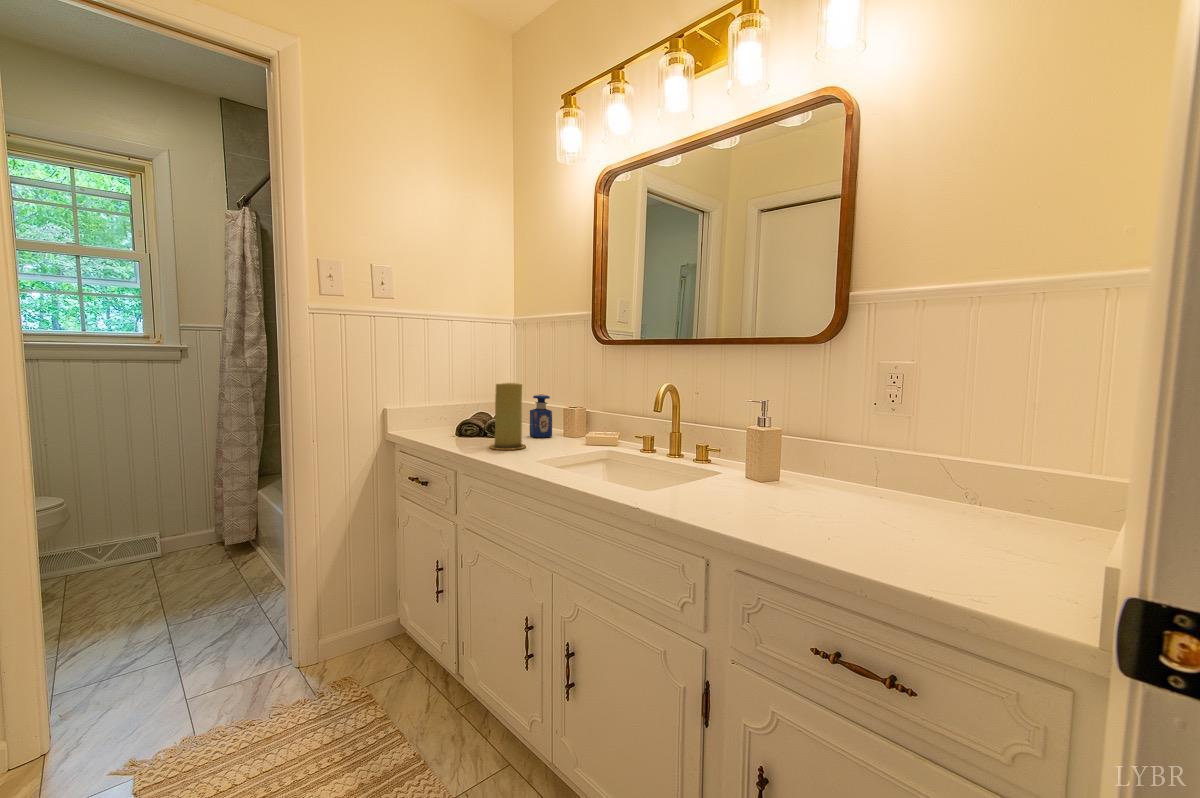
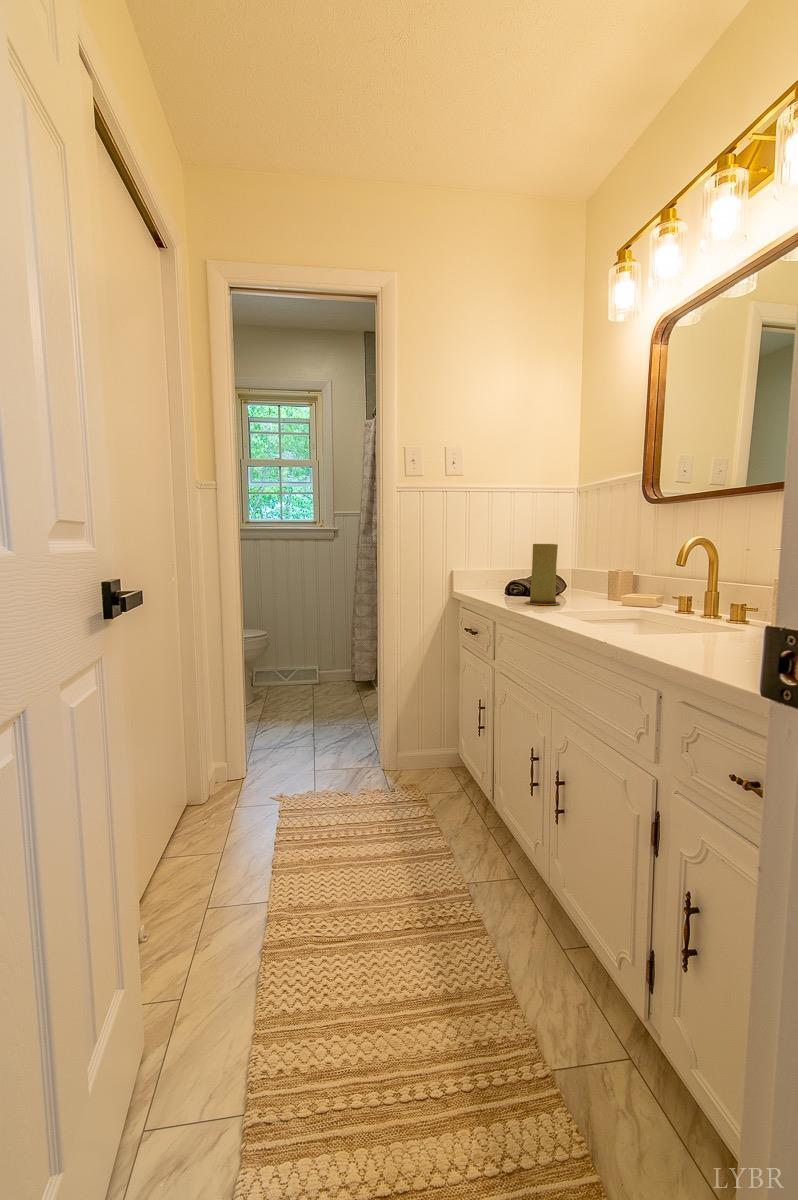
perfume bottle: present [530,394,552,437] -> none [575,558,598,600]

